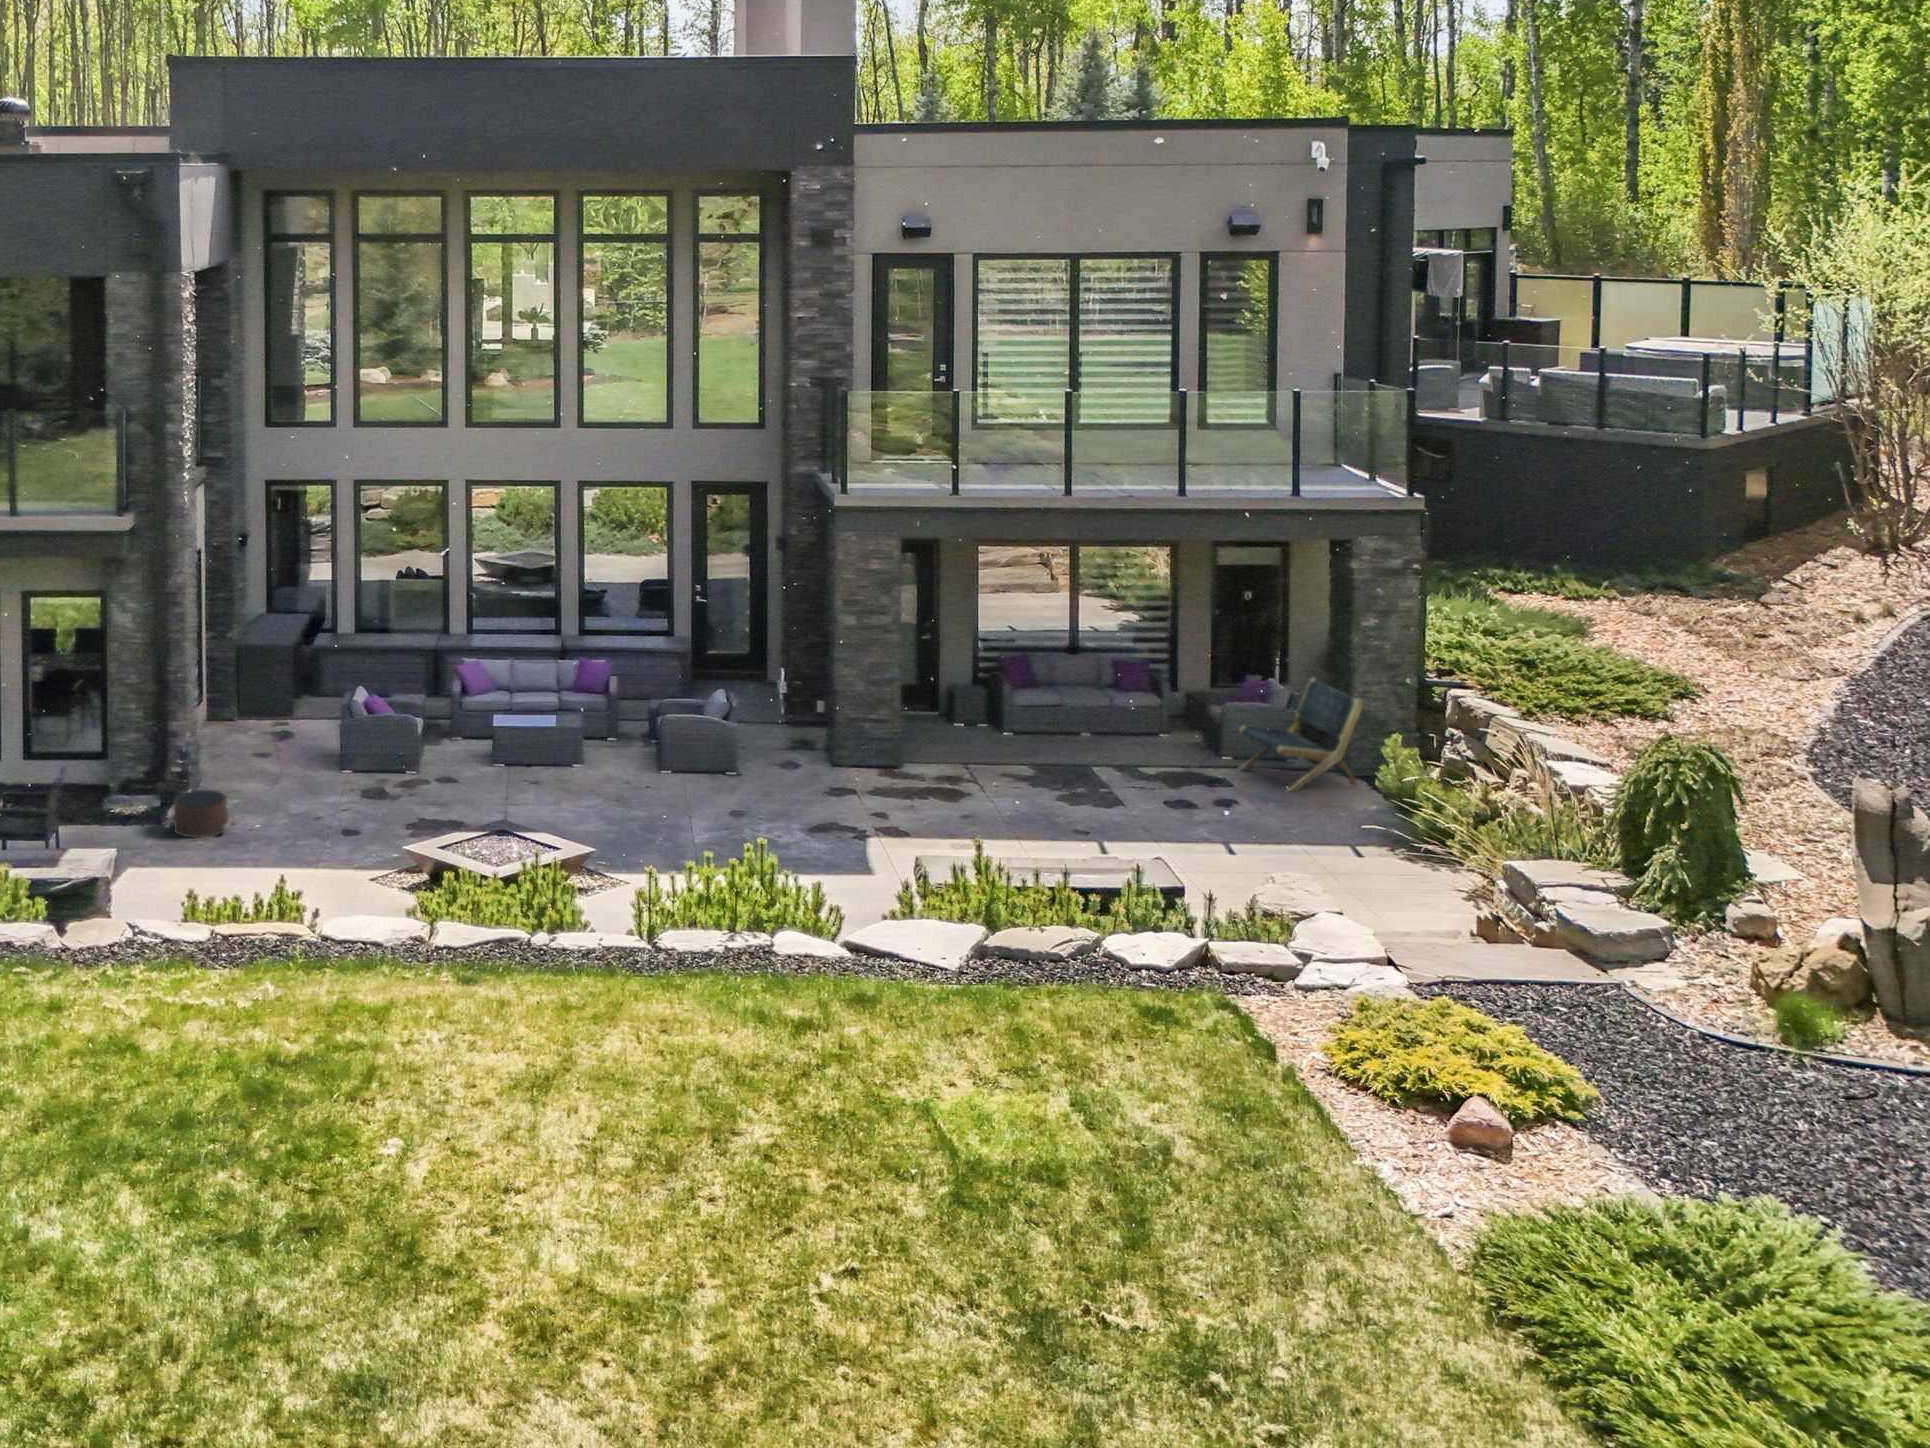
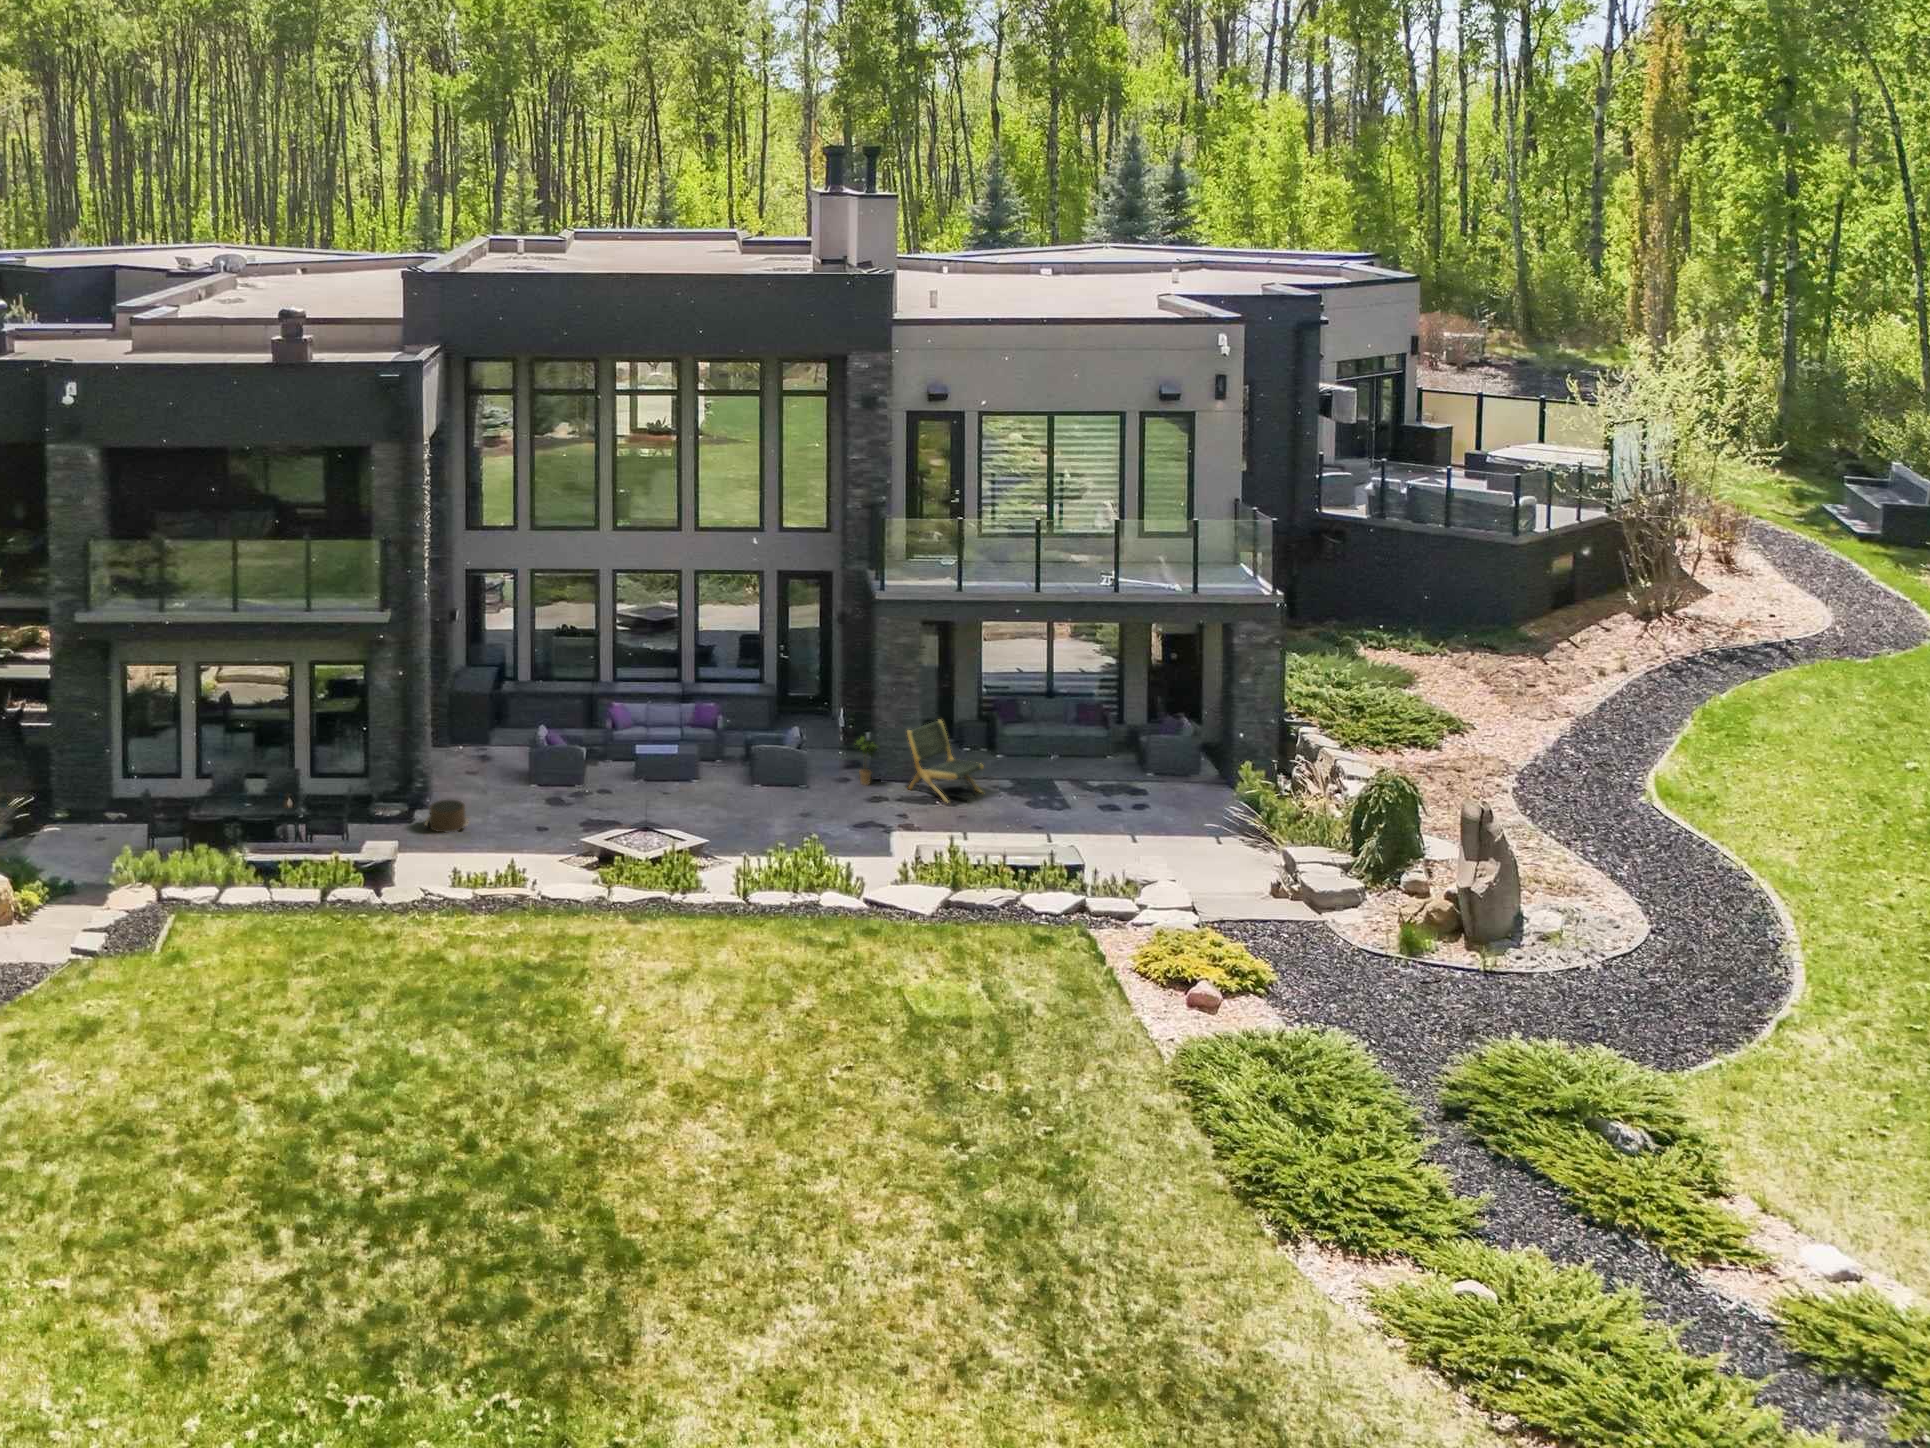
lounge chair: present [1239,678,1363,791] -> present [907,720,983,802]
potted plant: none [799,702,842,773] -> present [856,737,877,785]

